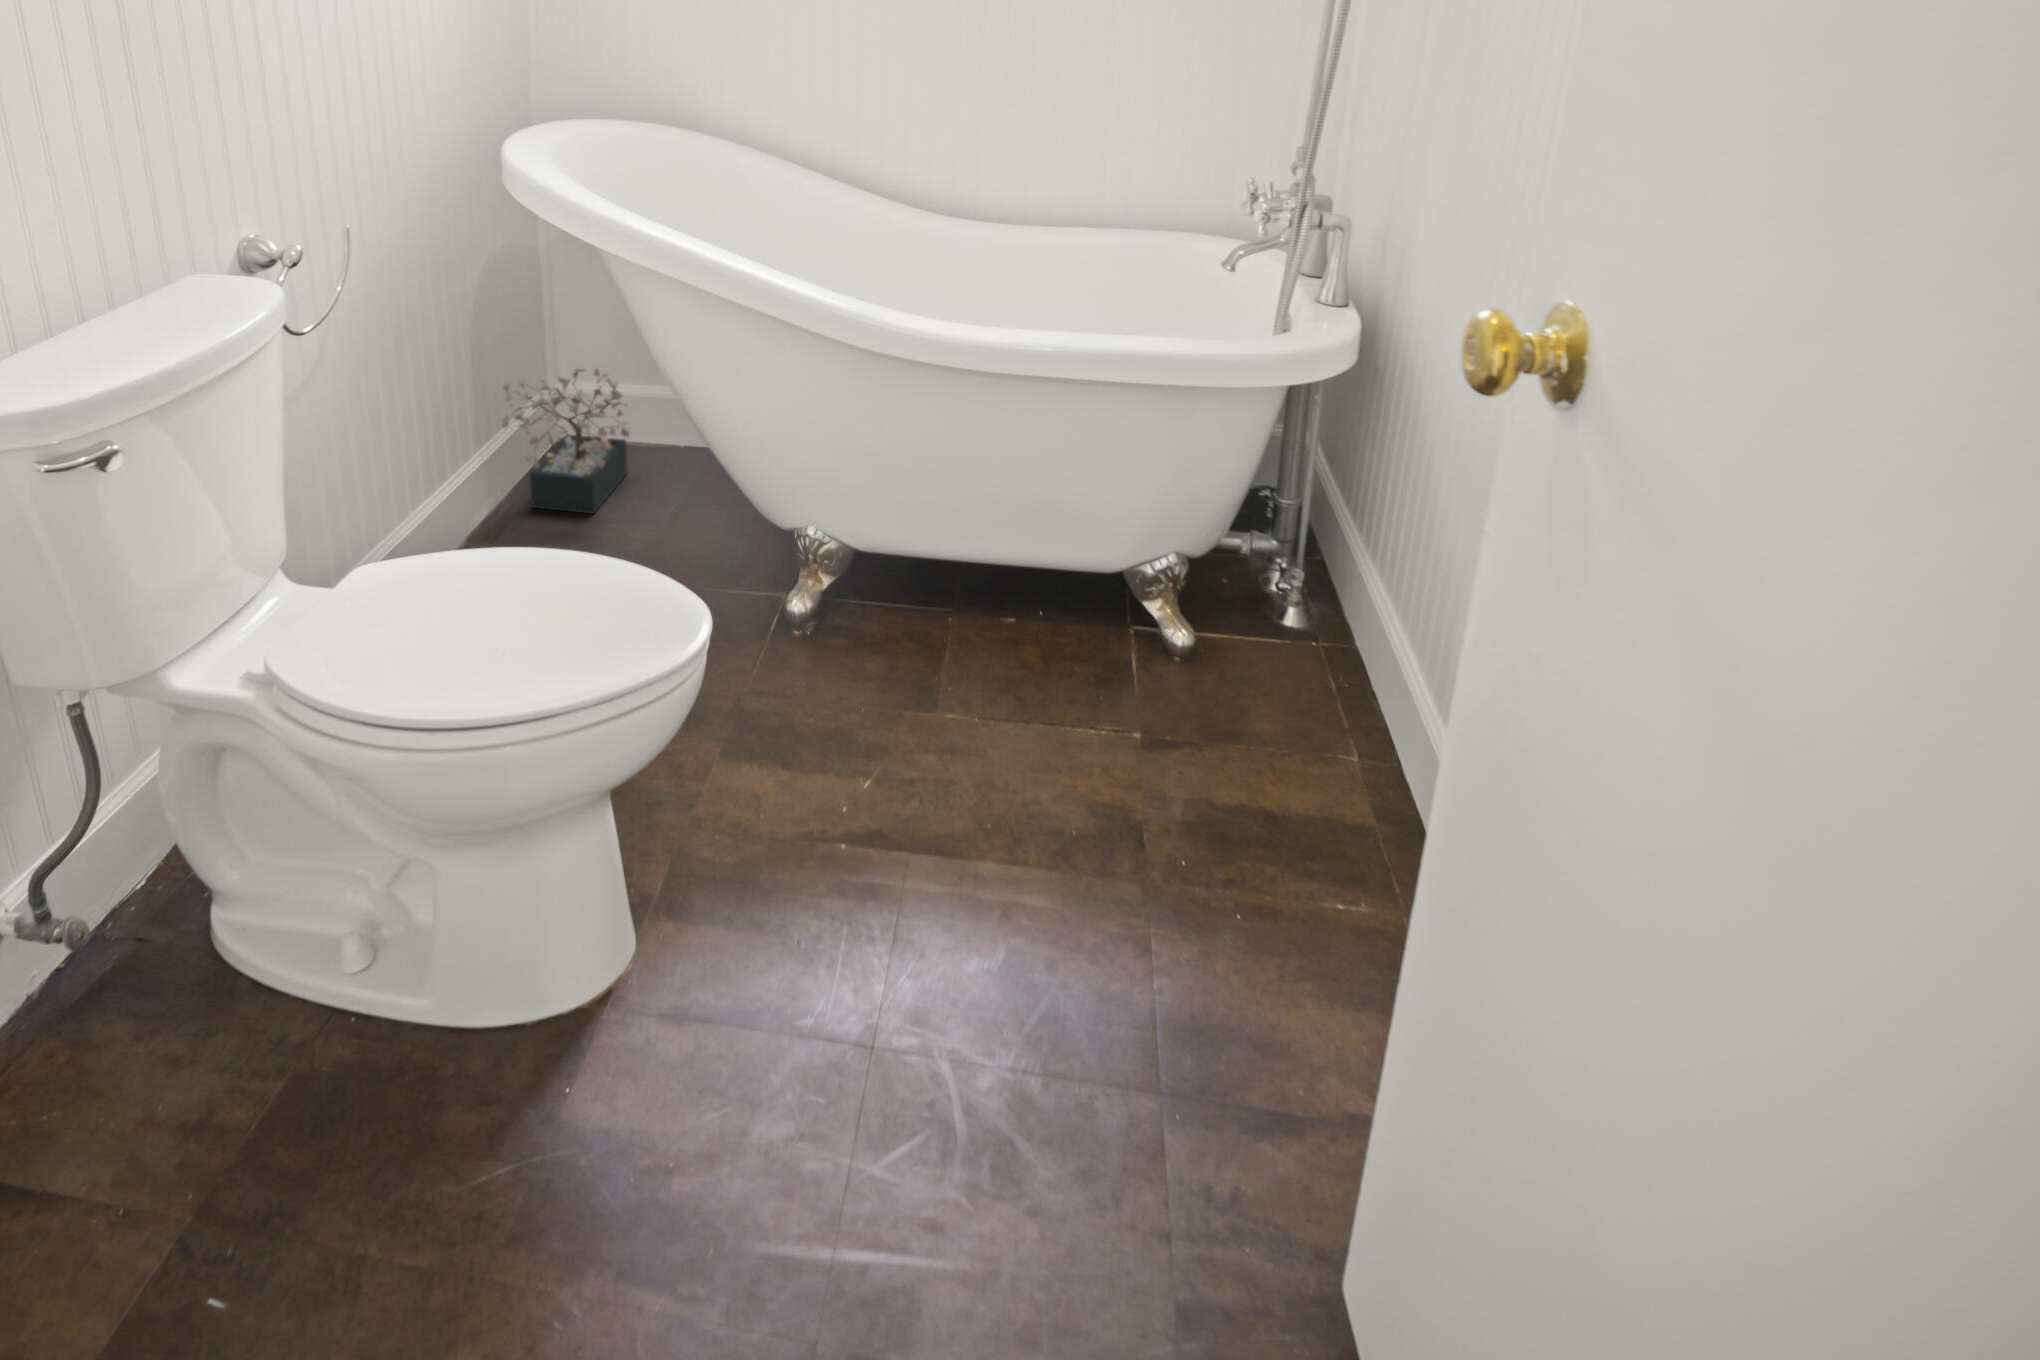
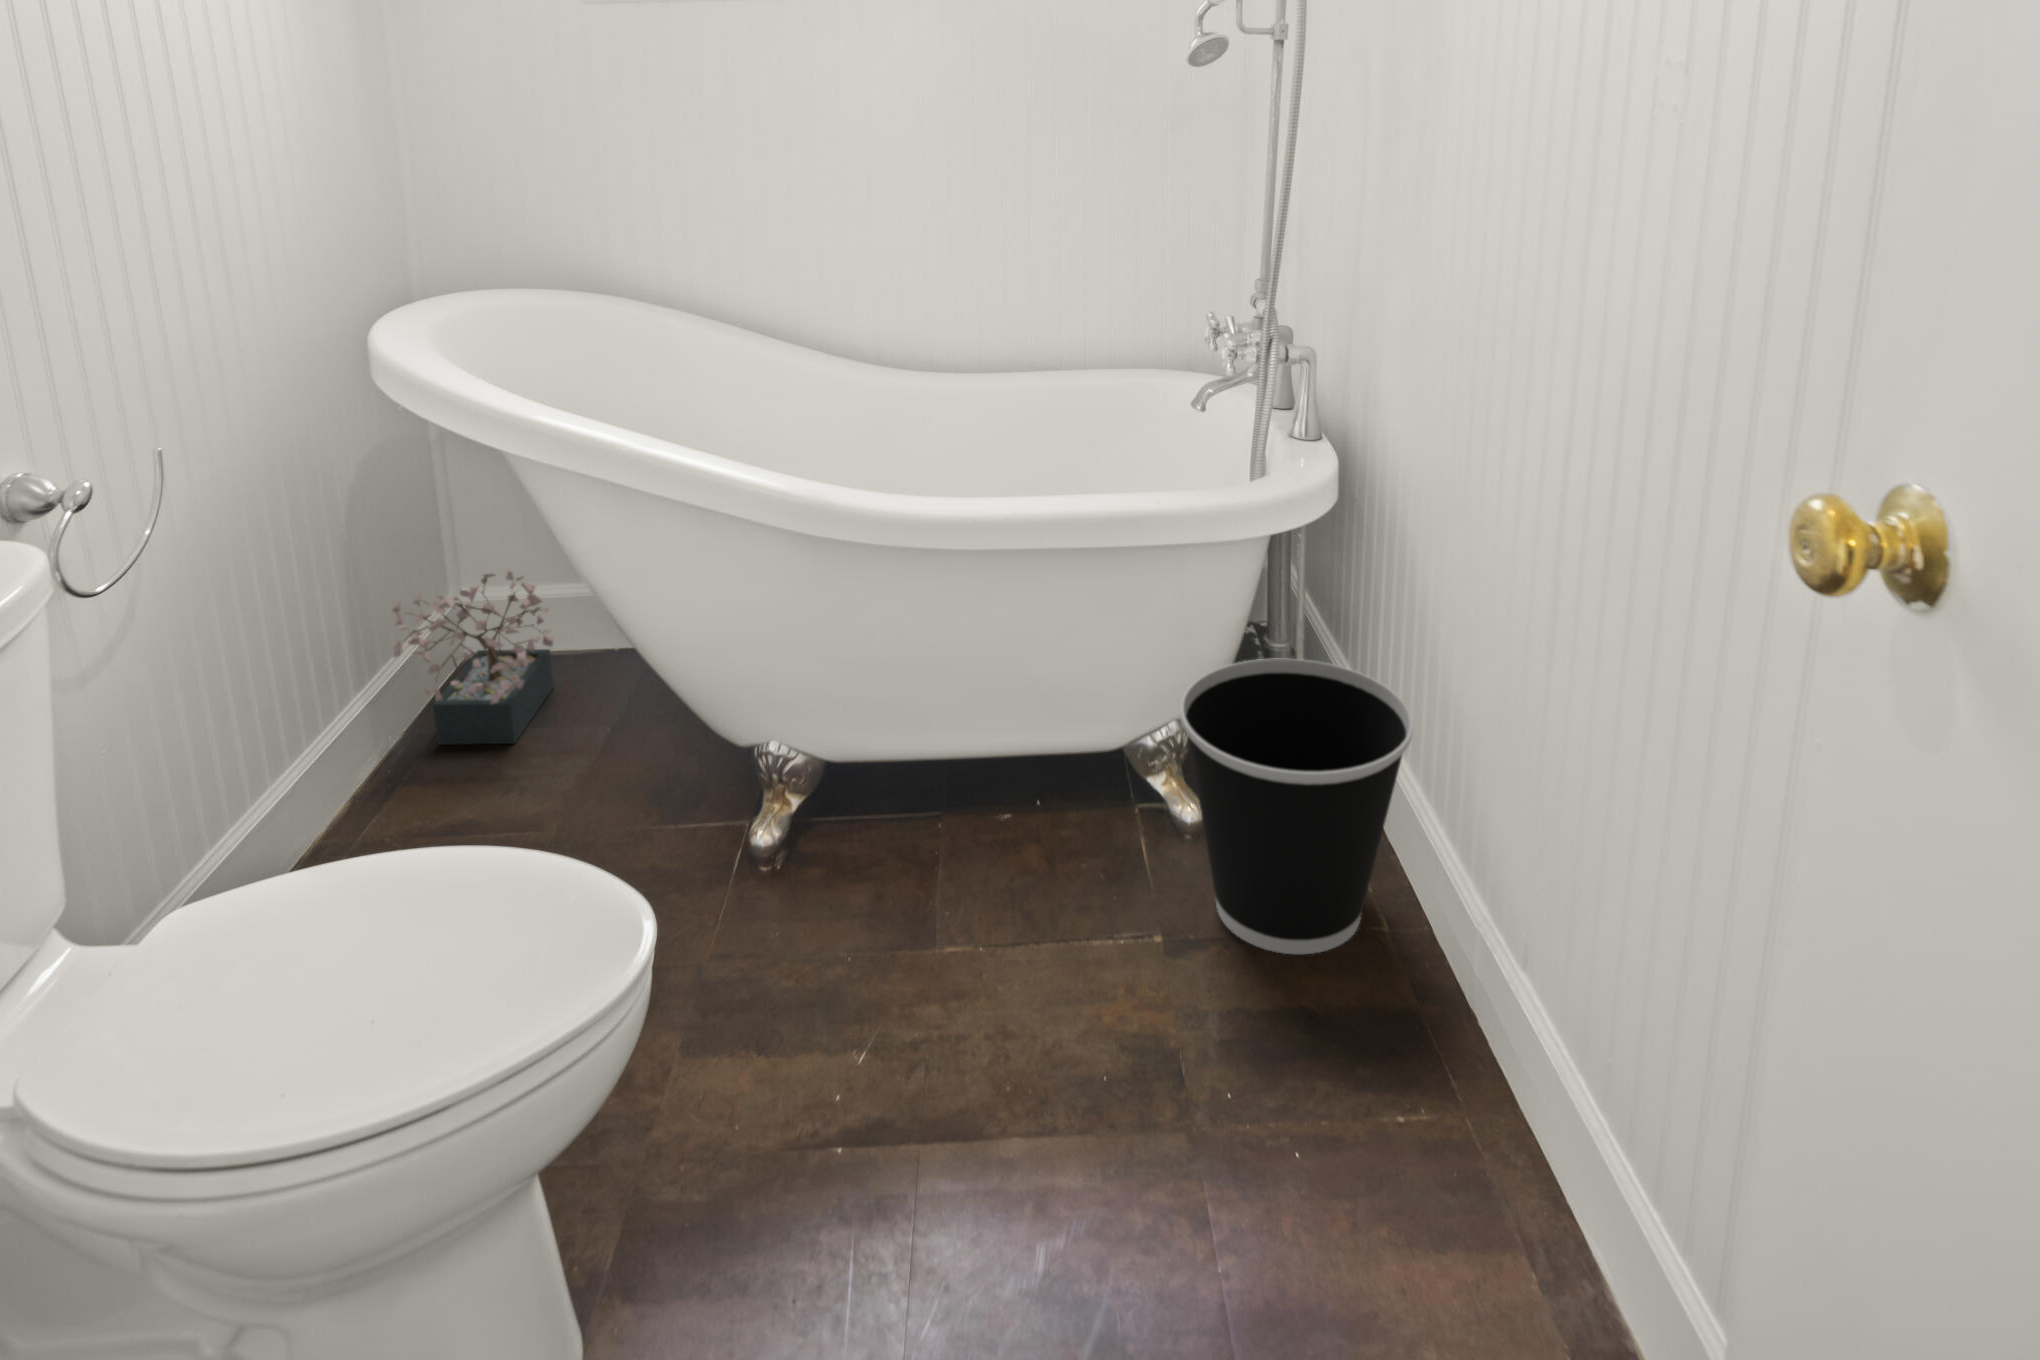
wastebasket: none [1177,499,1397,761] -> present [1180,658,1413,954]

